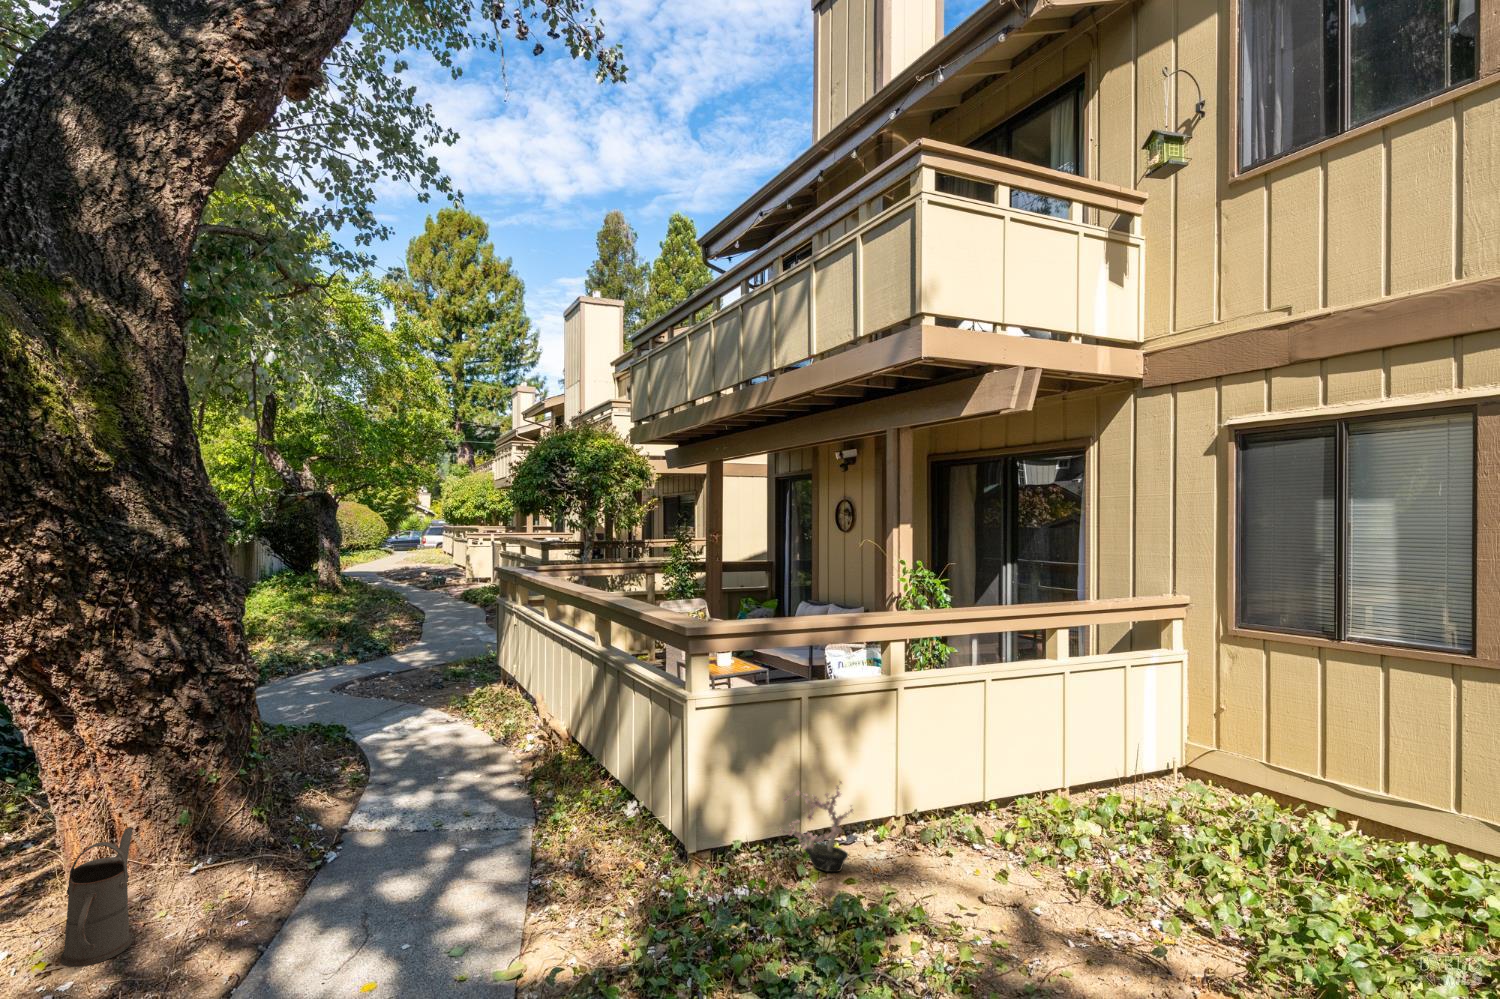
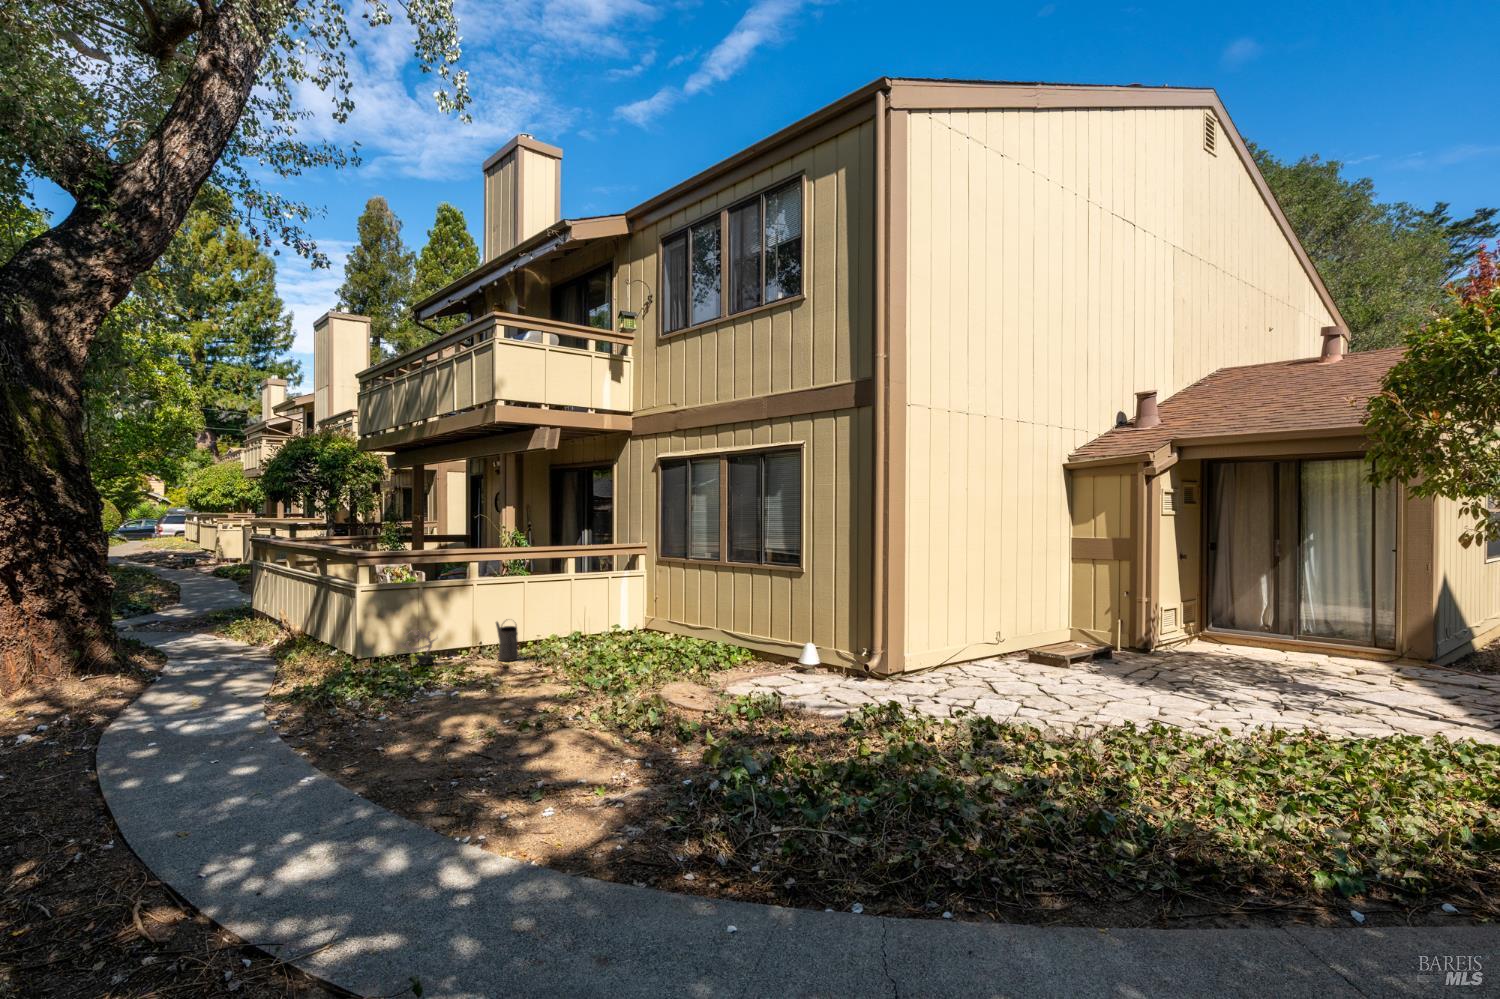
watering can: present [61,828,132,967] -> present [496,619,519,661]

